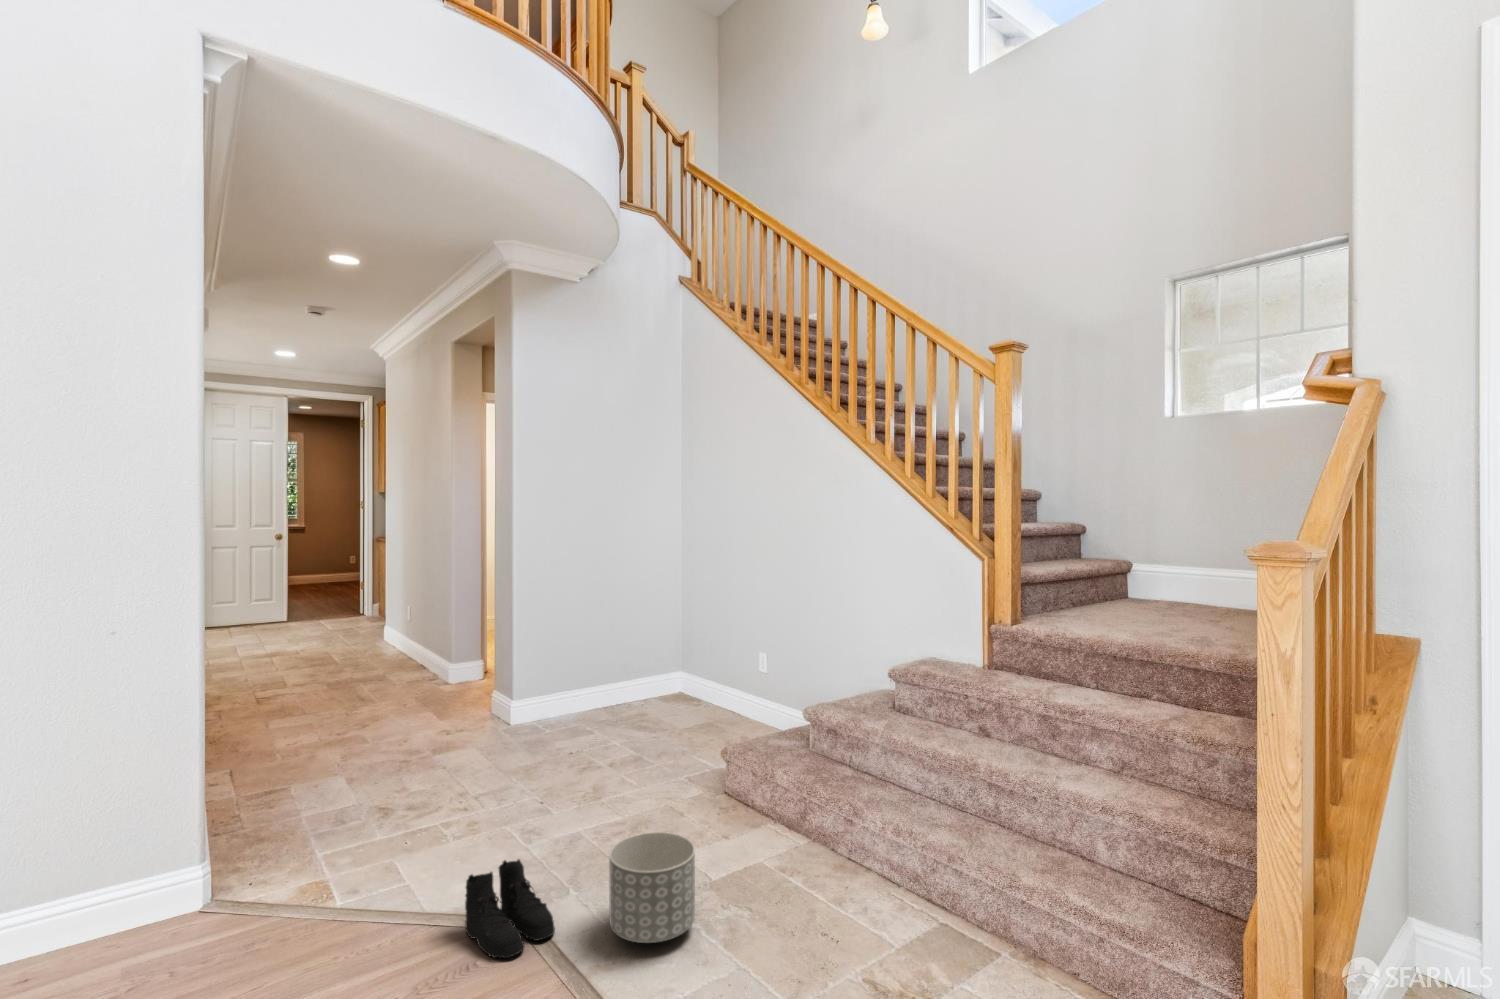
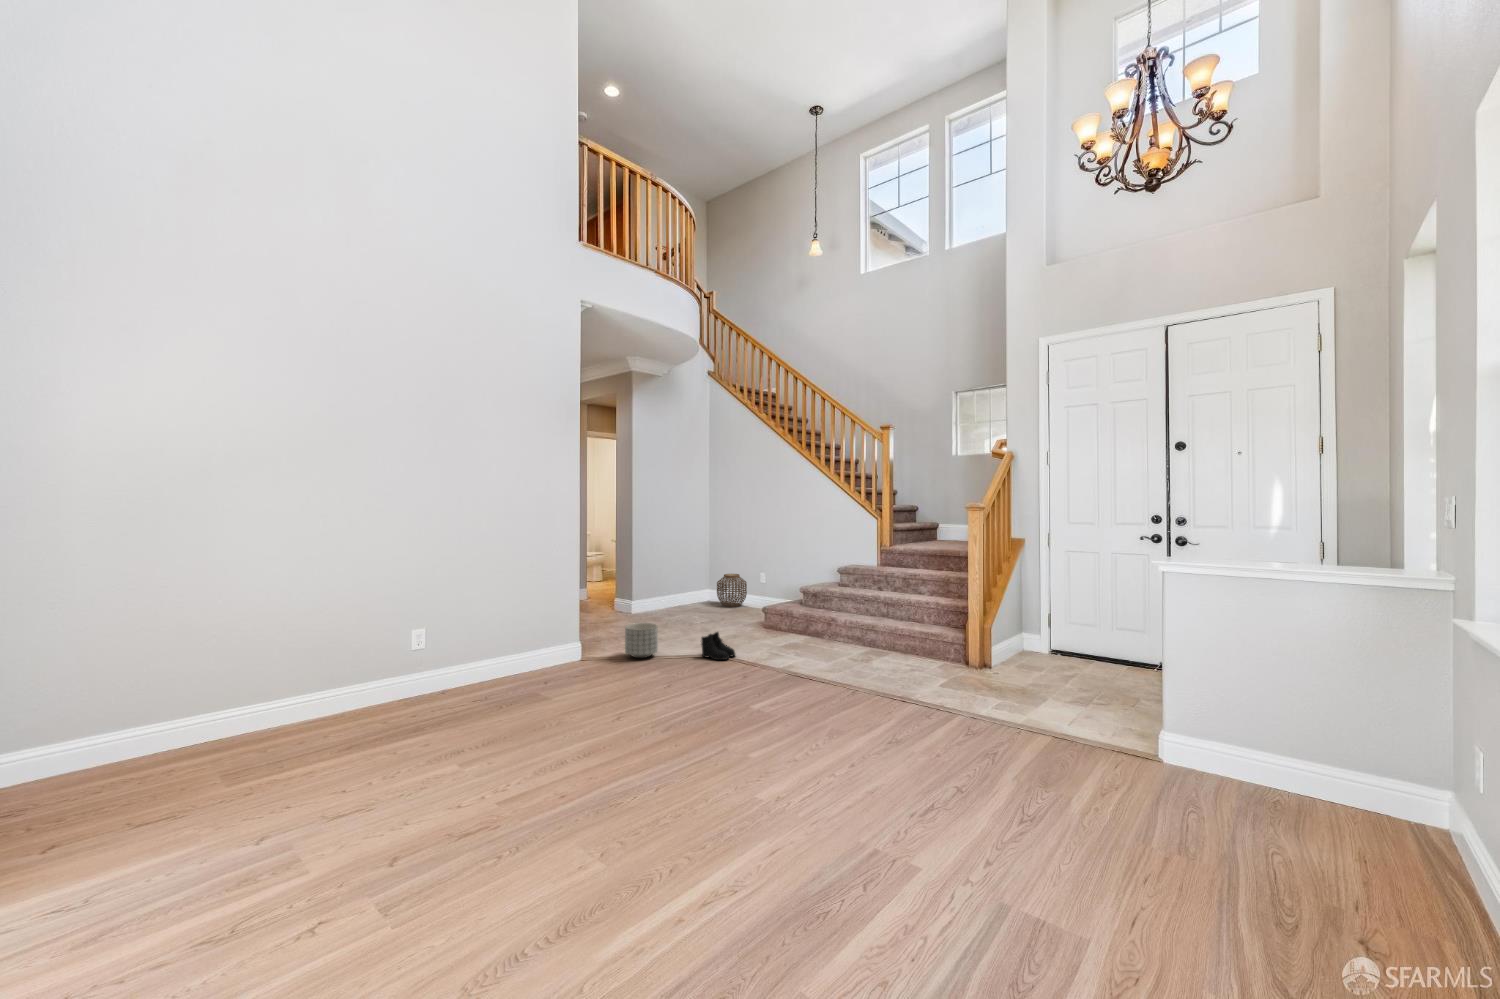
woven basket: none [673,653,730,721] -> present [717,574,747,607]
planter: present [609,832,695,943] -> present [625,623,658,658]

